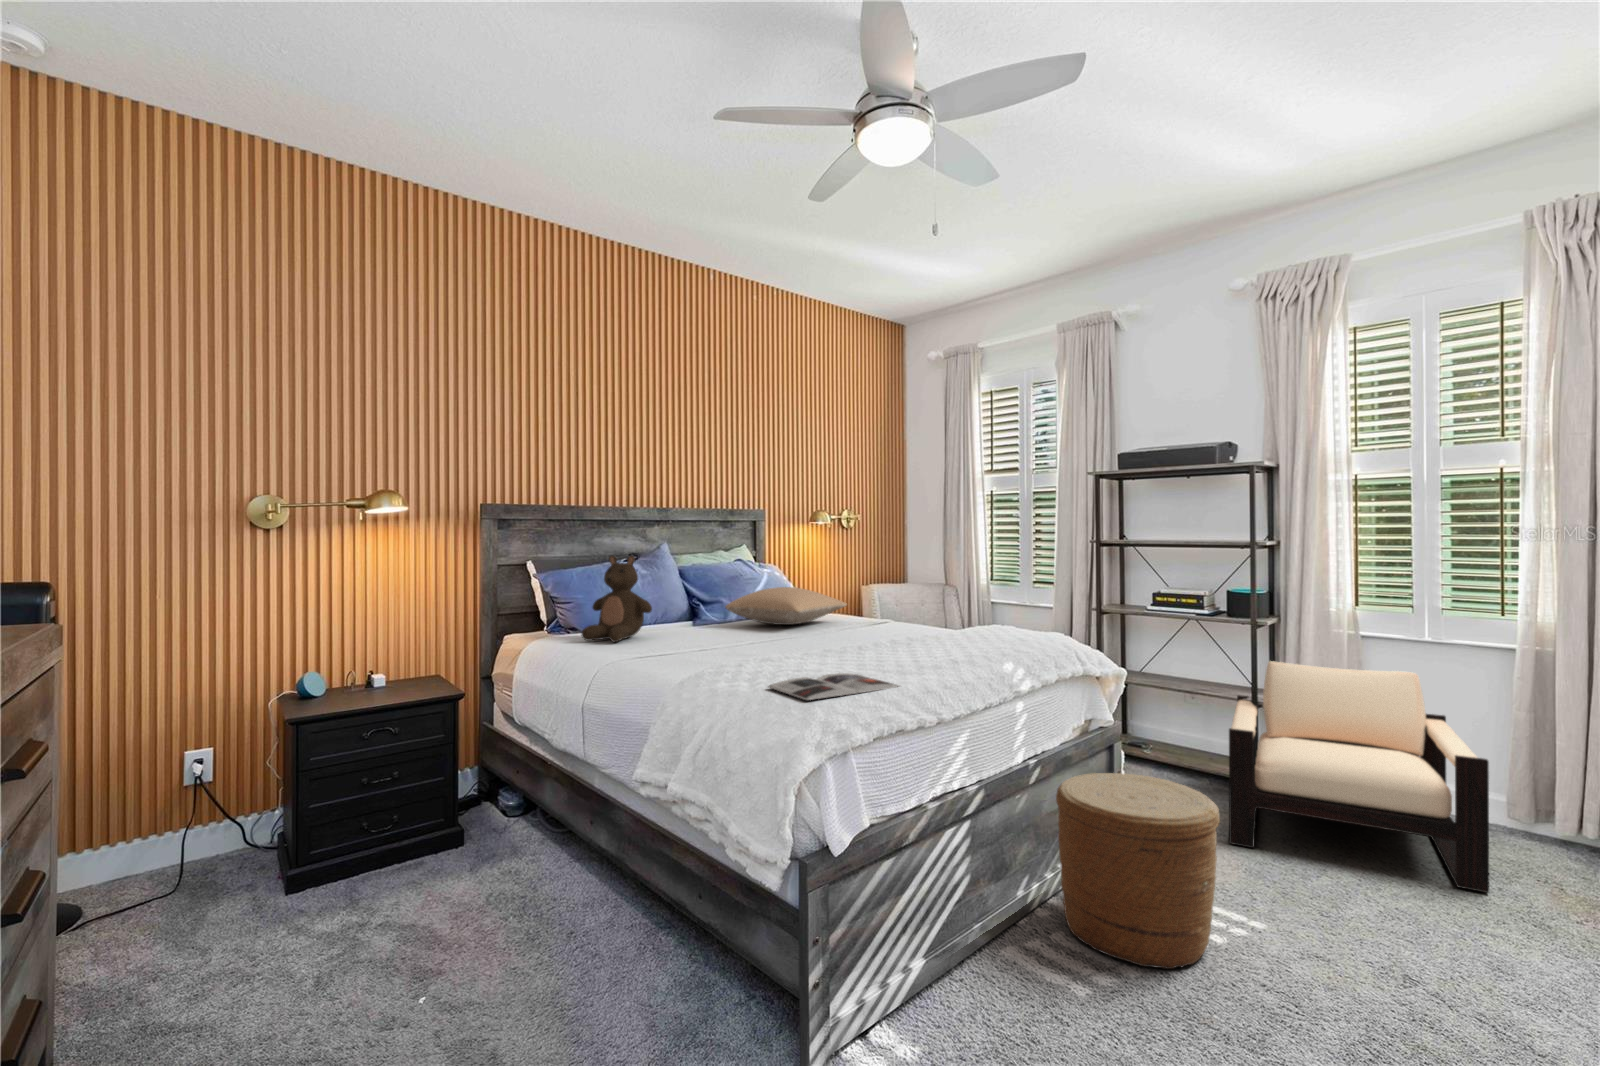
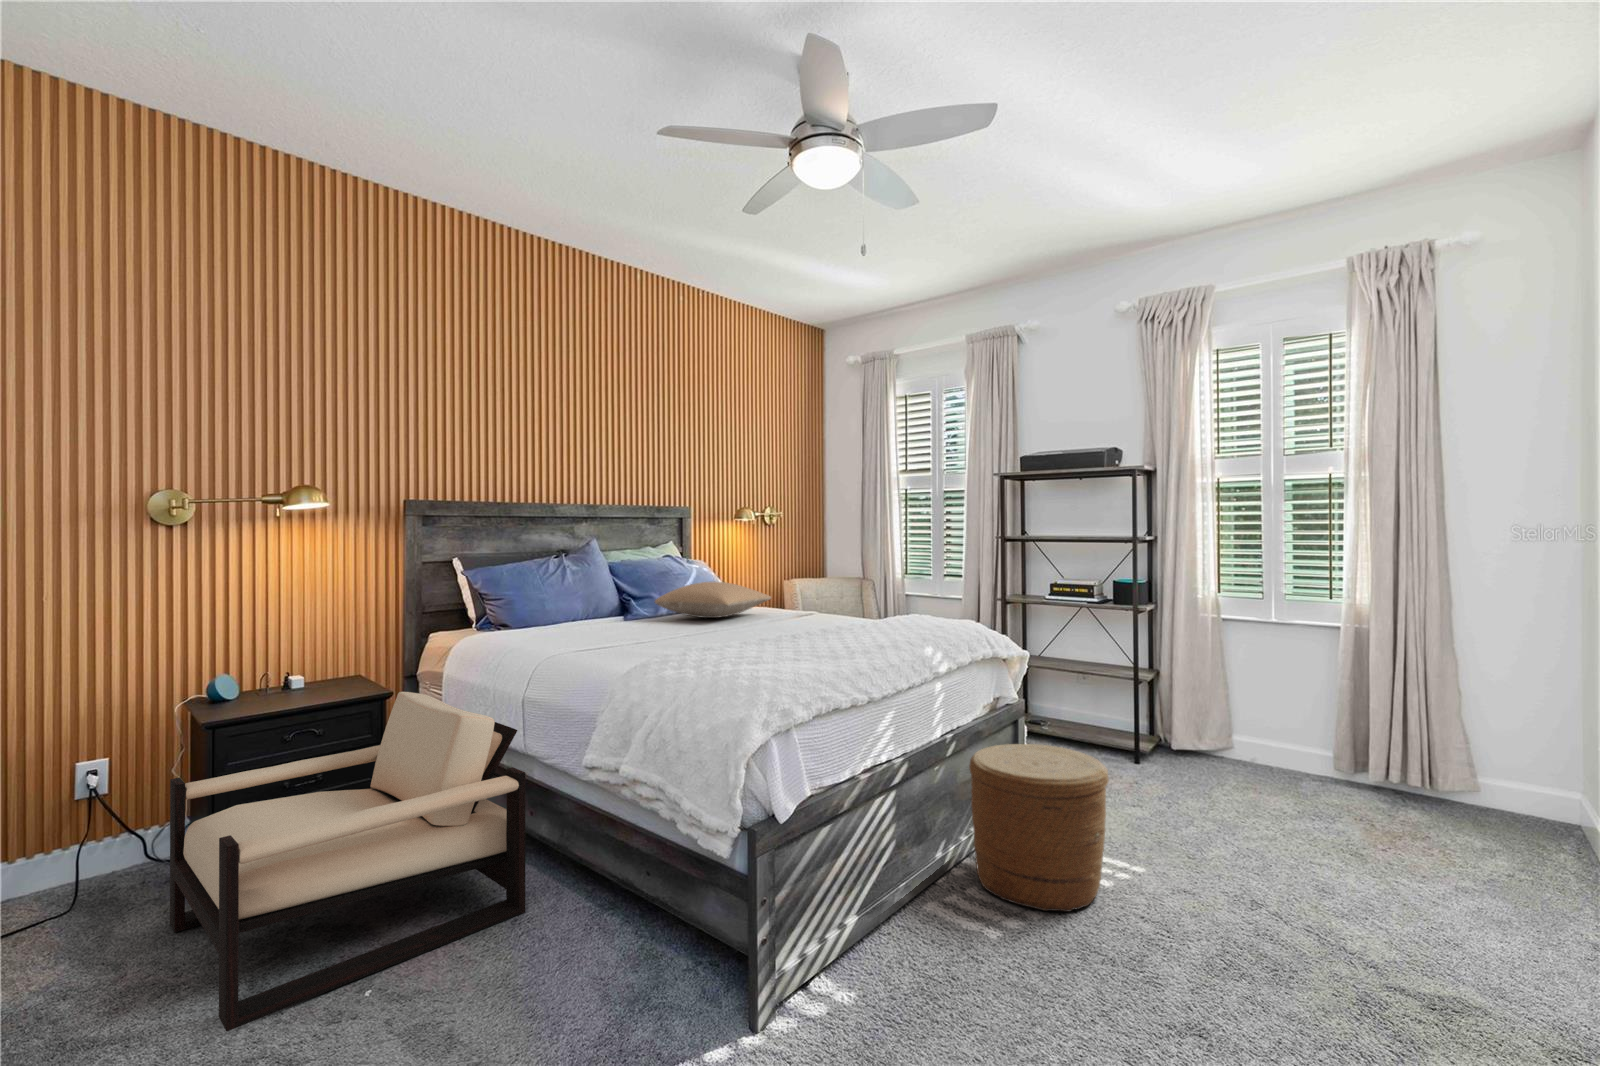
stuffed bear: present [582,555,652,642] -> none [513,552,584,637]
armchair: present [1229,661,1489,893] -> present [170,692,525,1031]
magazine: present [768,673,900,700] -> none [711,659,836,683]

